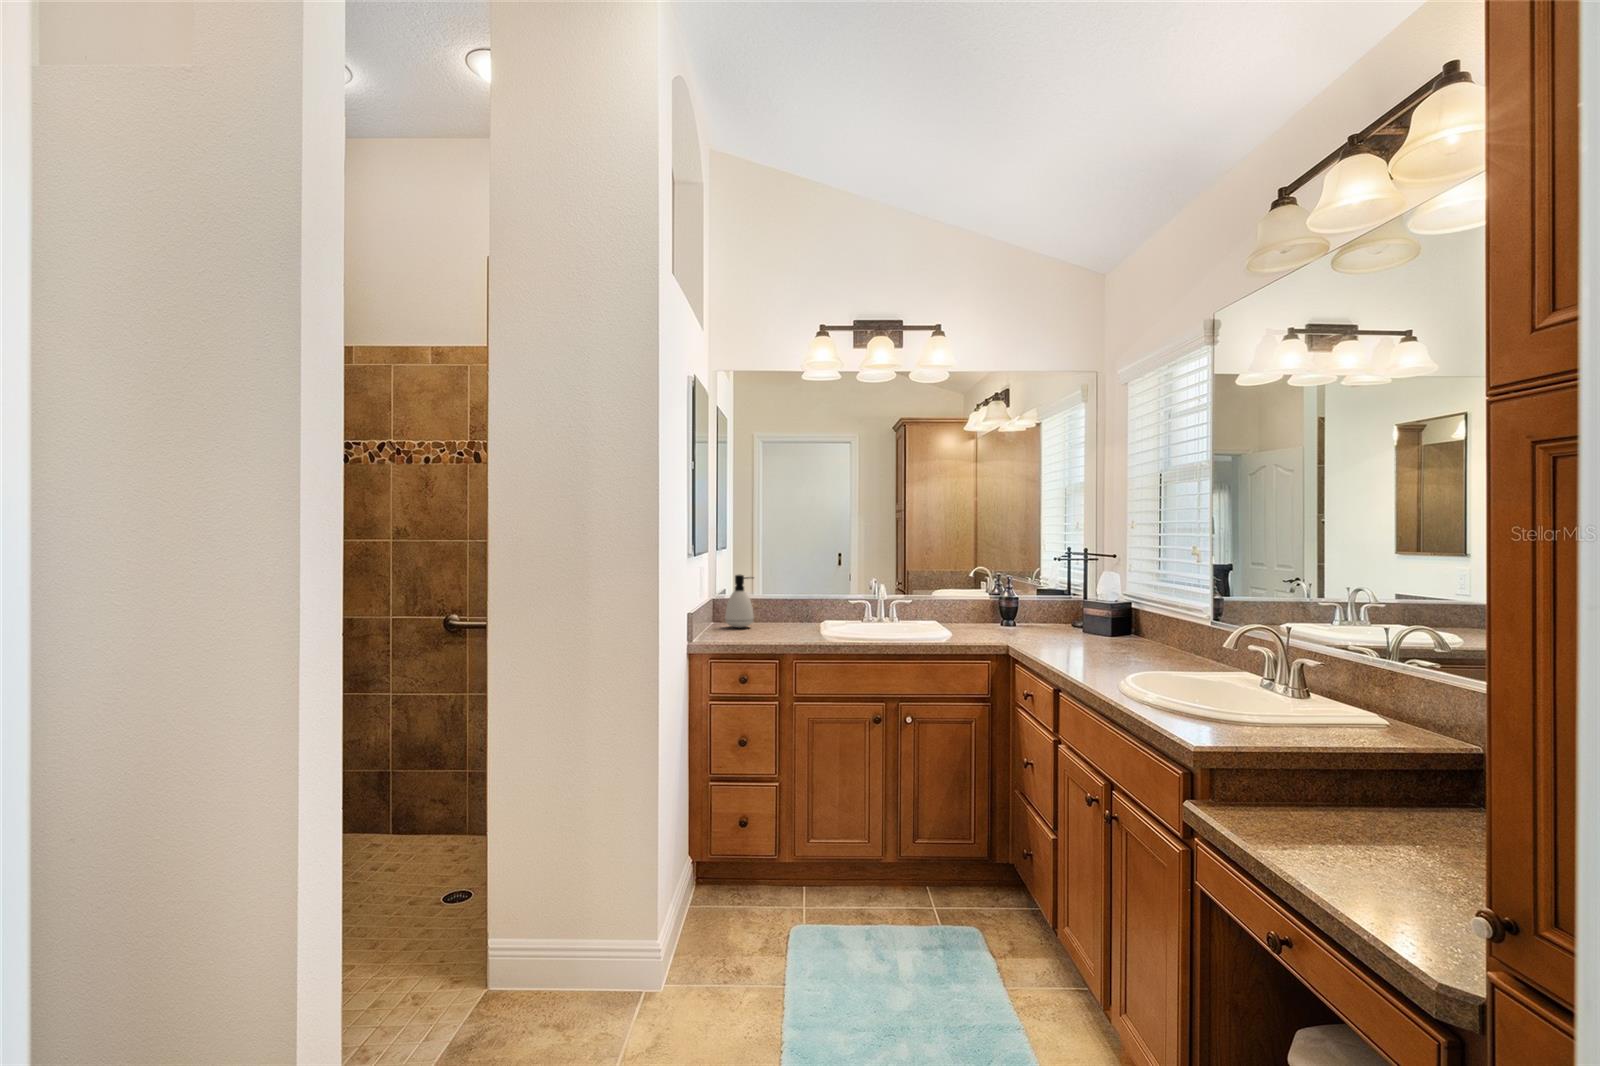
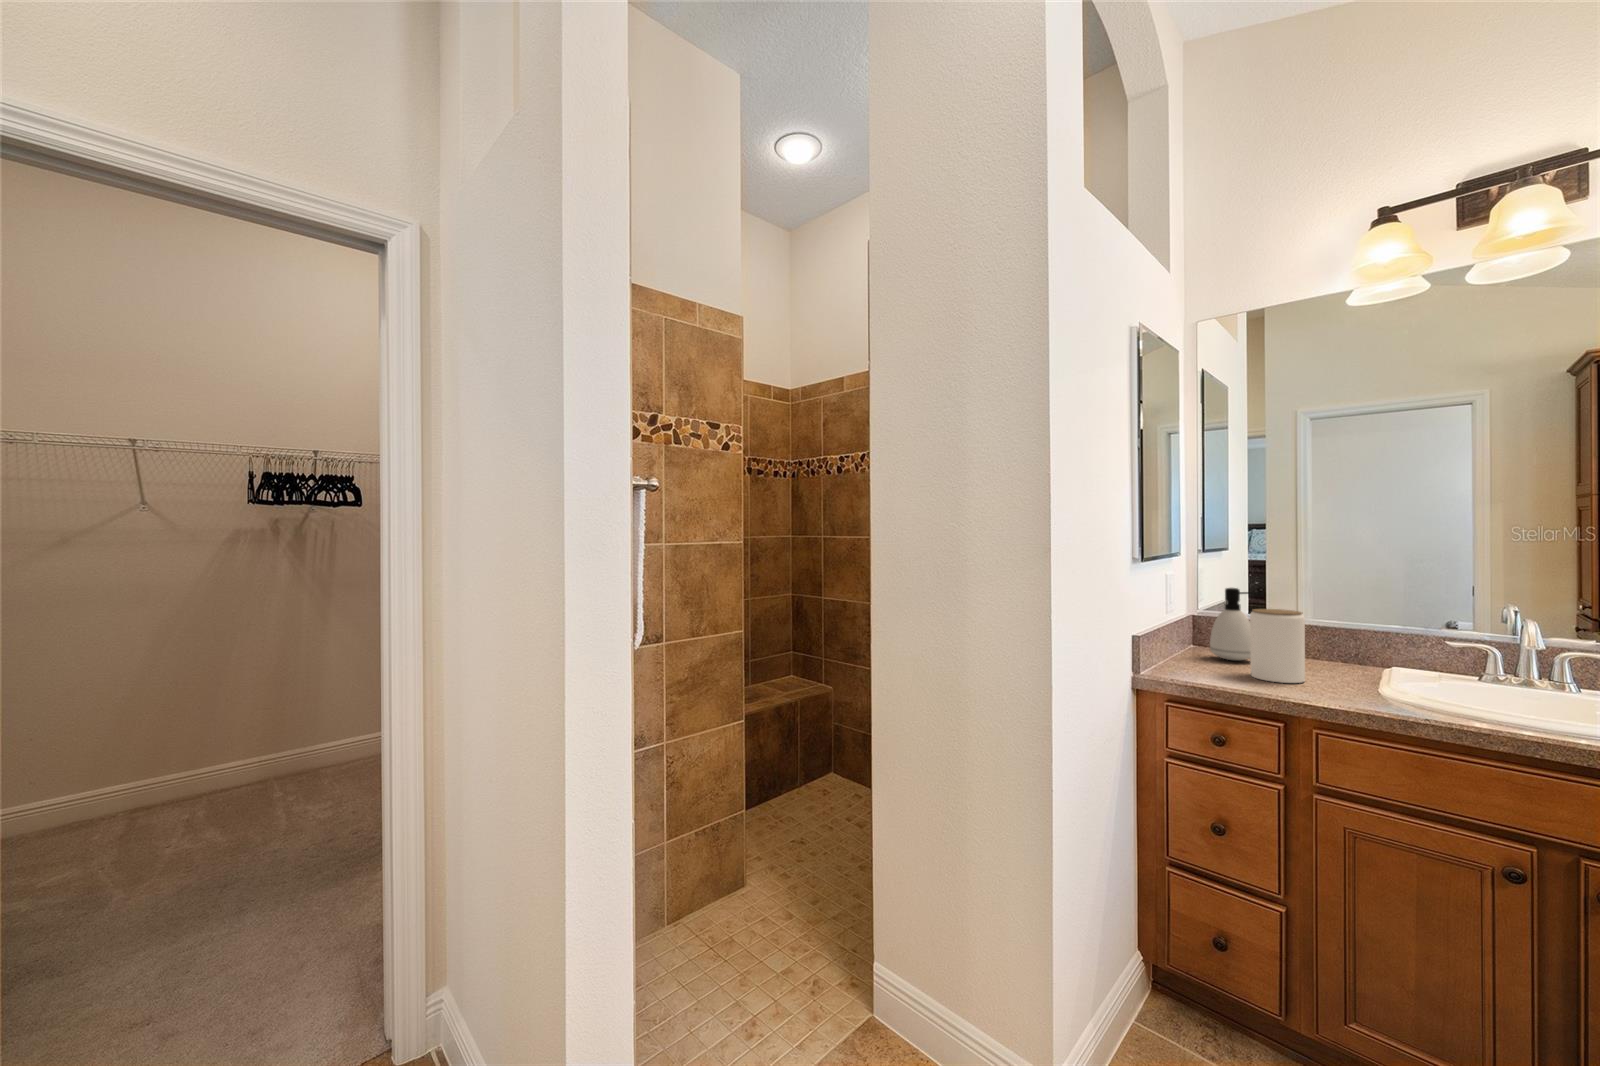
jar: none [755,587,785,636] -> present [1250,609,1305,683]

